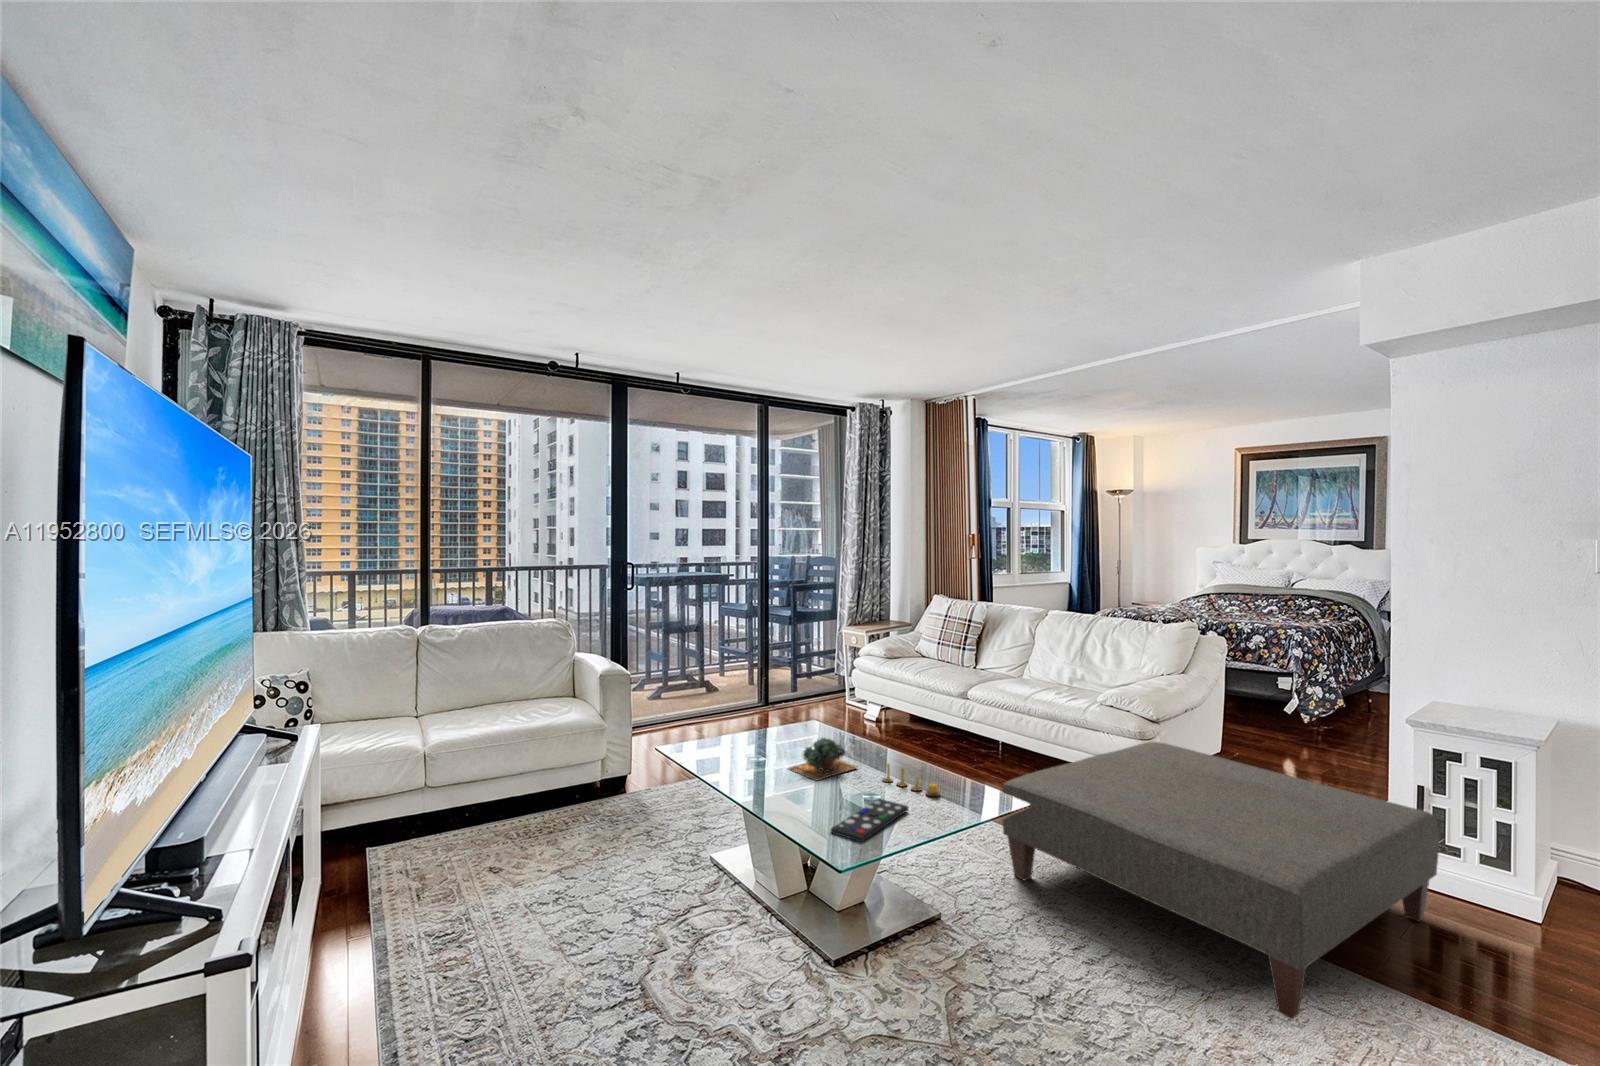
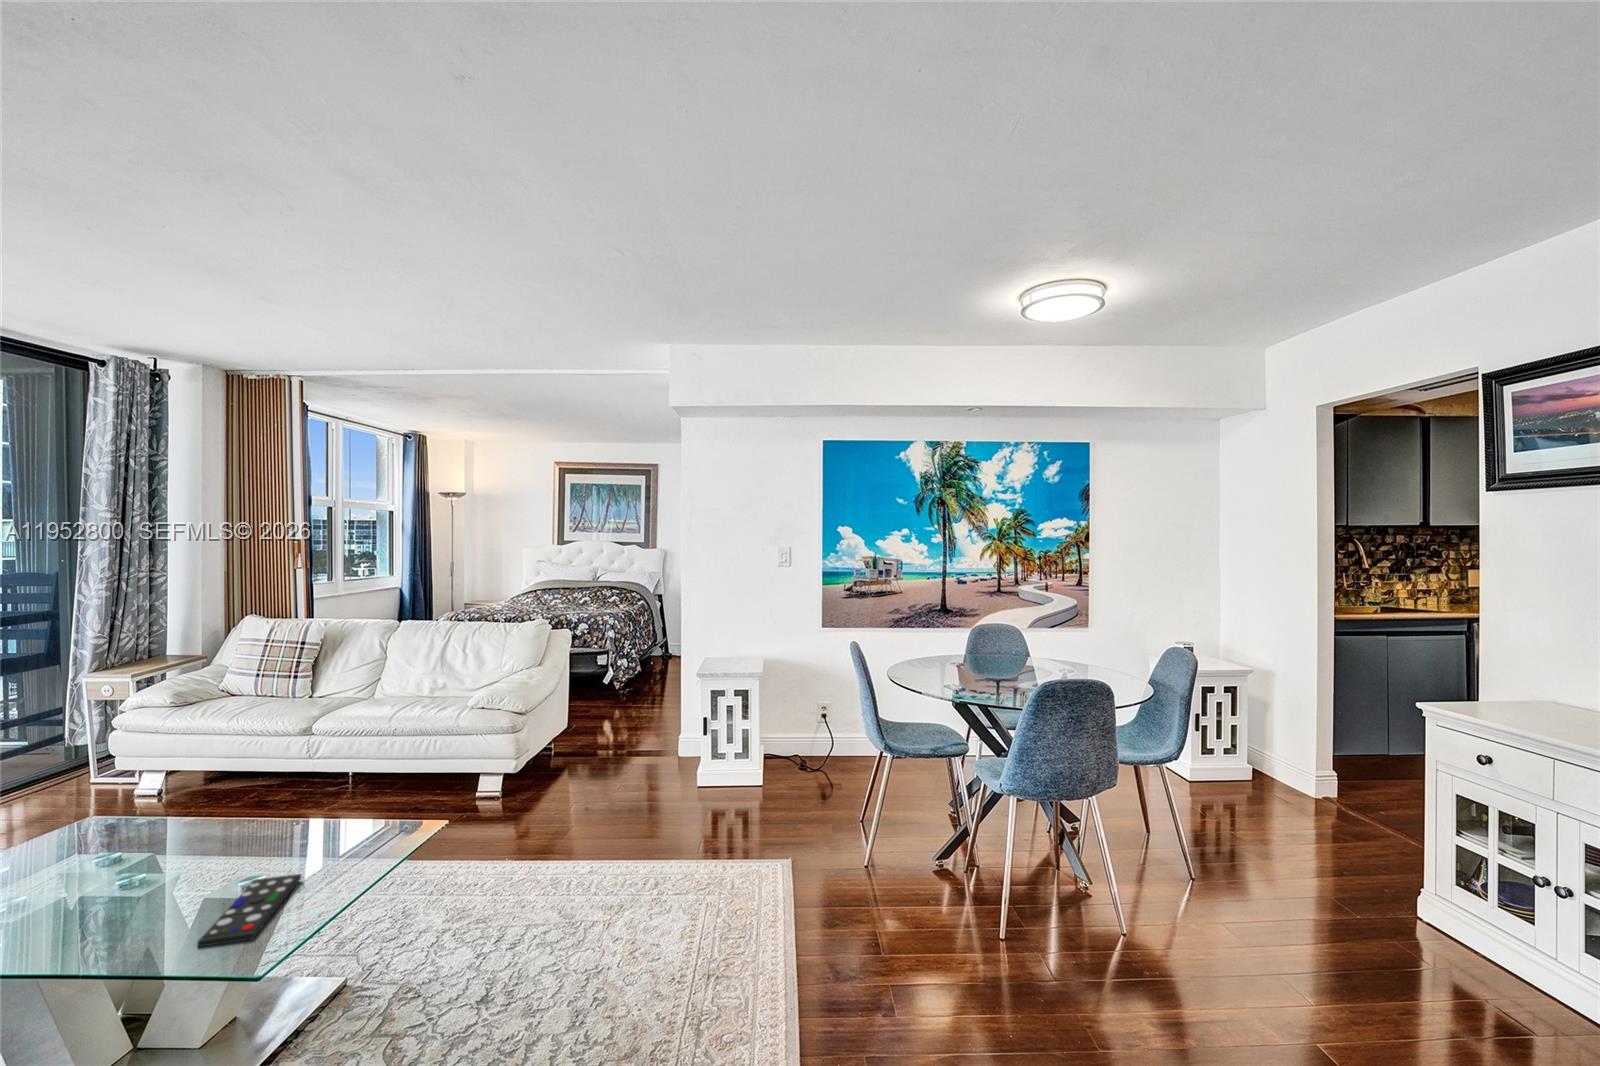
succulent plant: present [788,738,857,781] -> none [64,830,198,896]
ottoman: present [1003,742,1439,1019] -> none [401,730,721,912]
candle: present [883,764,940,796] -> none [243,830,334,858]

